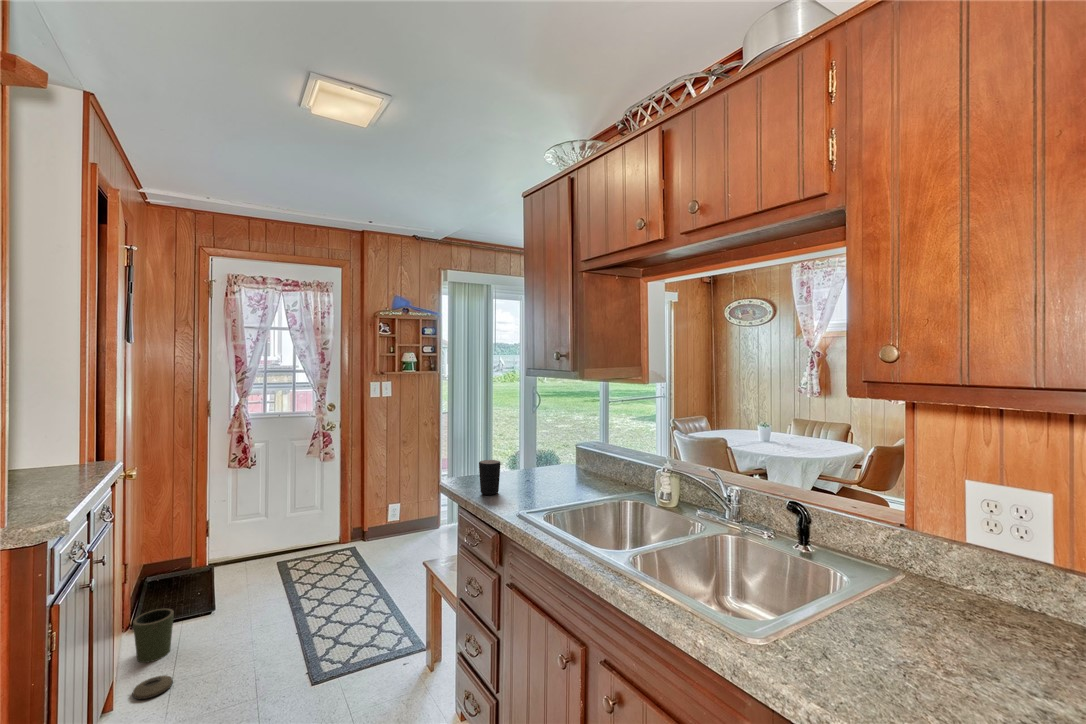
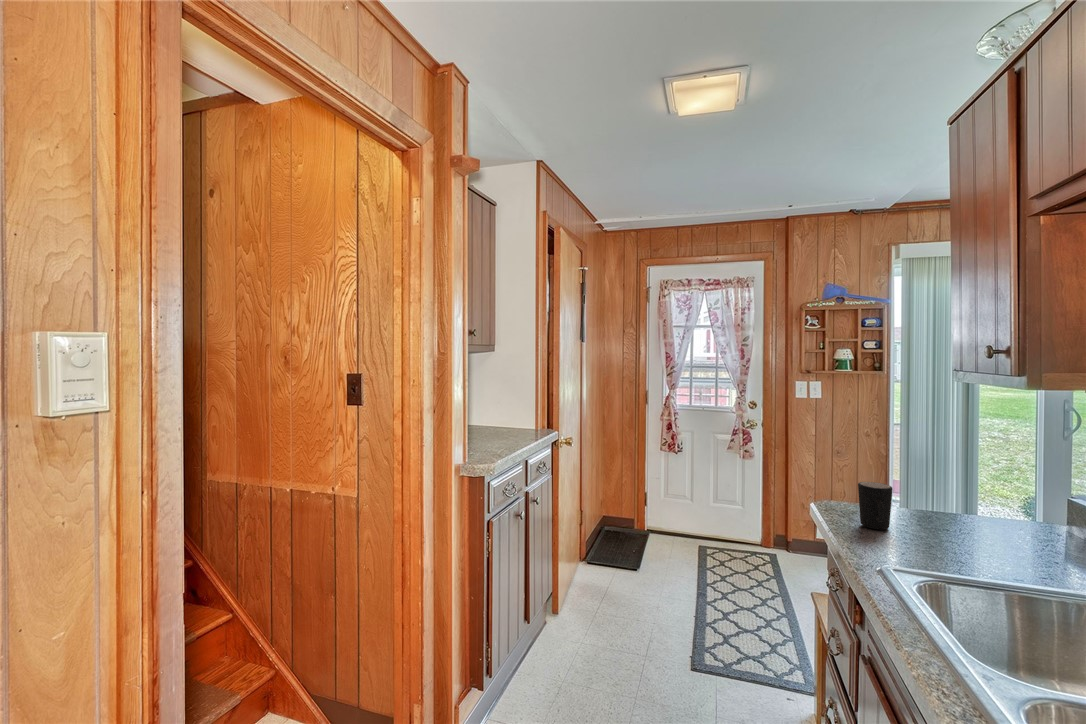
trash can: present [132,609,174,699] -> none [572,551,606,617]

